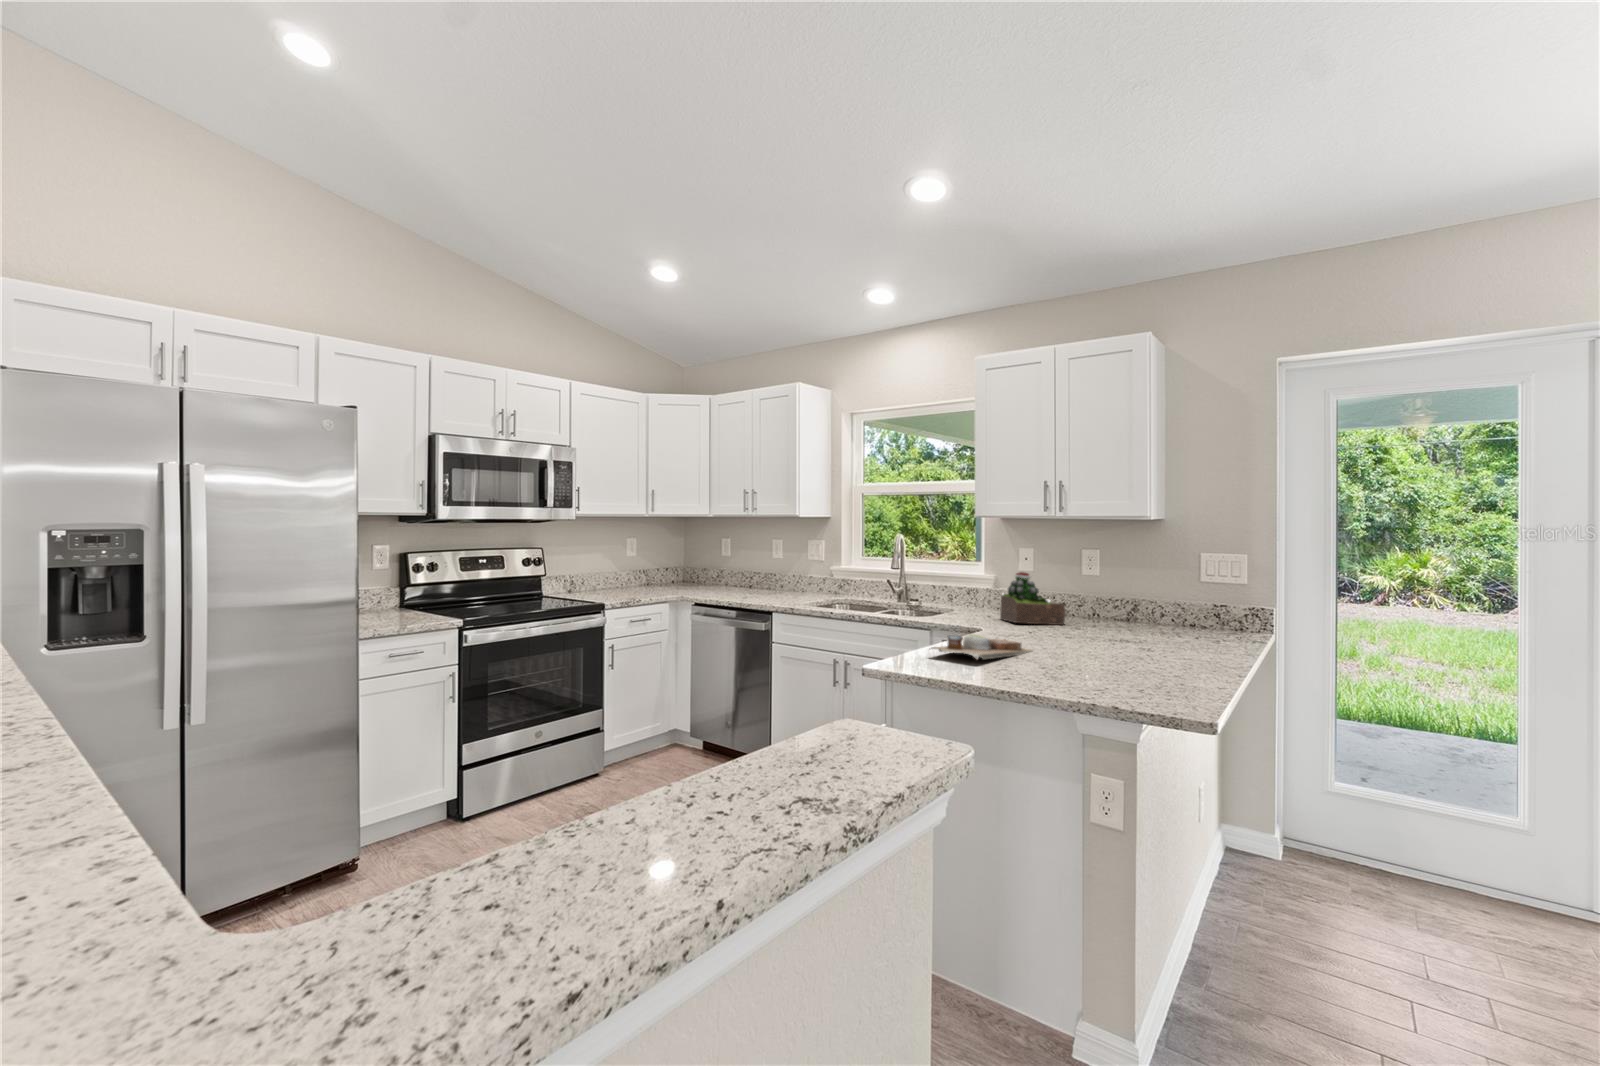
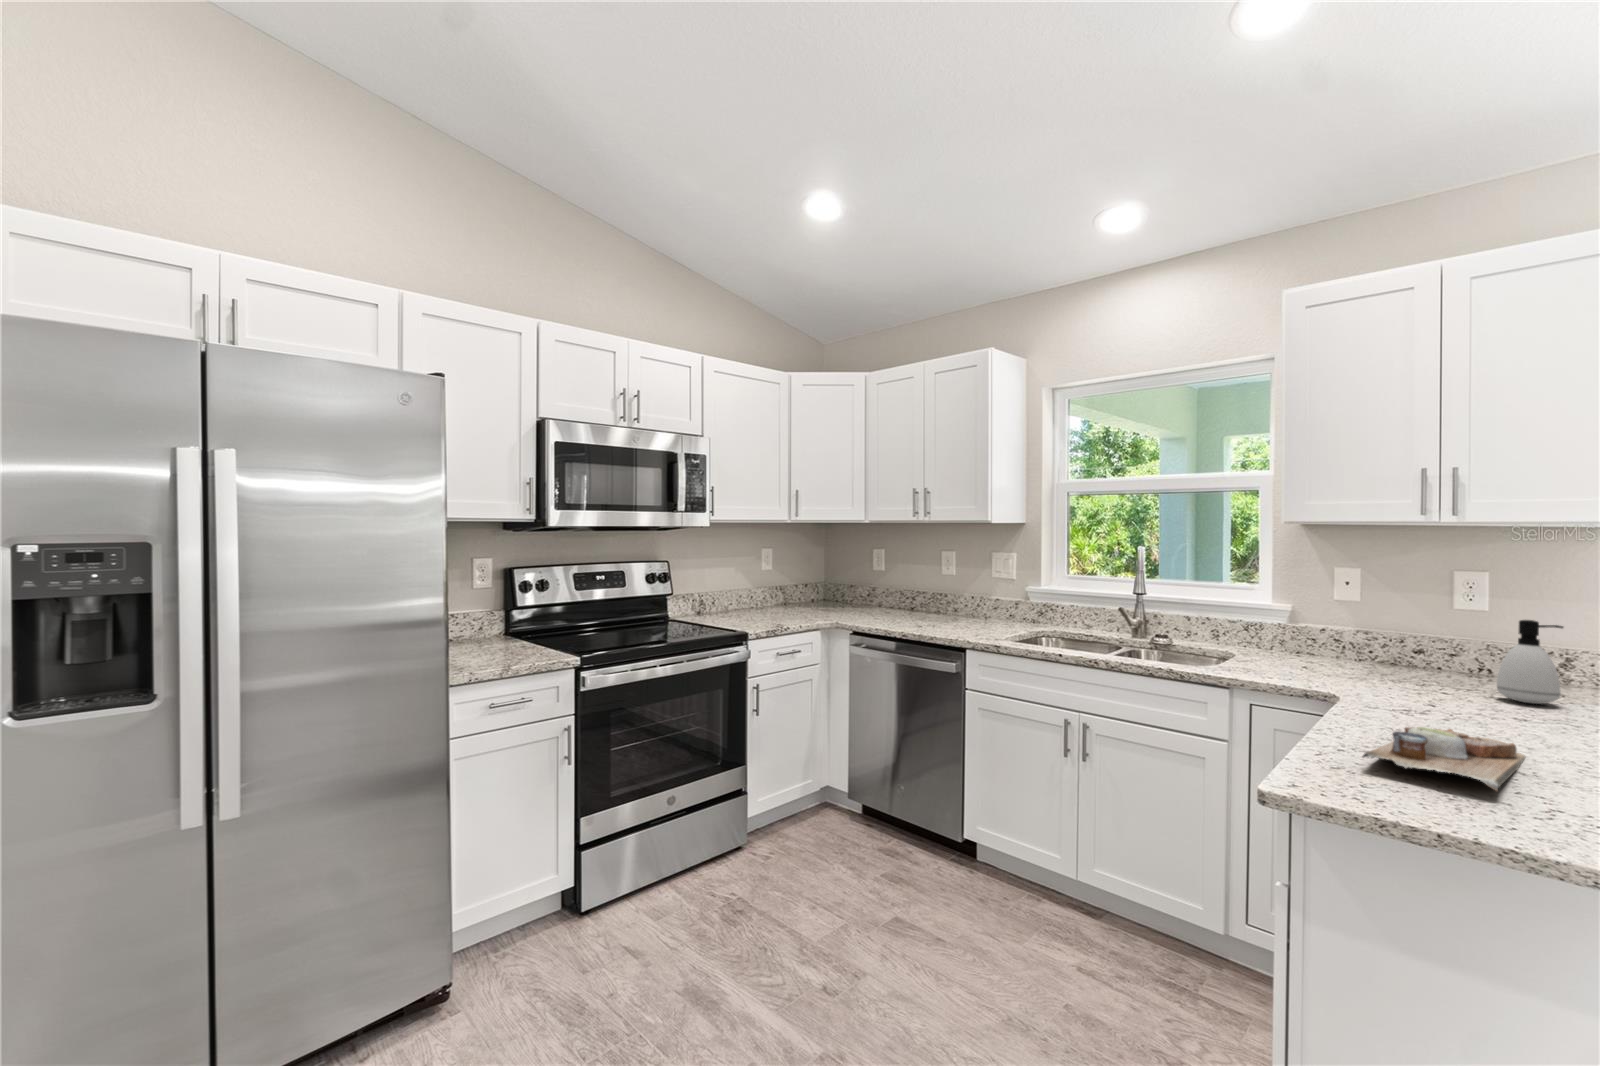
succulent plant: present [1000,572,1066,625] -> none [1334,605,1459,688]
soap dispenser: none [1075,578,1106,630] -> present [1497,620,1563,704]

